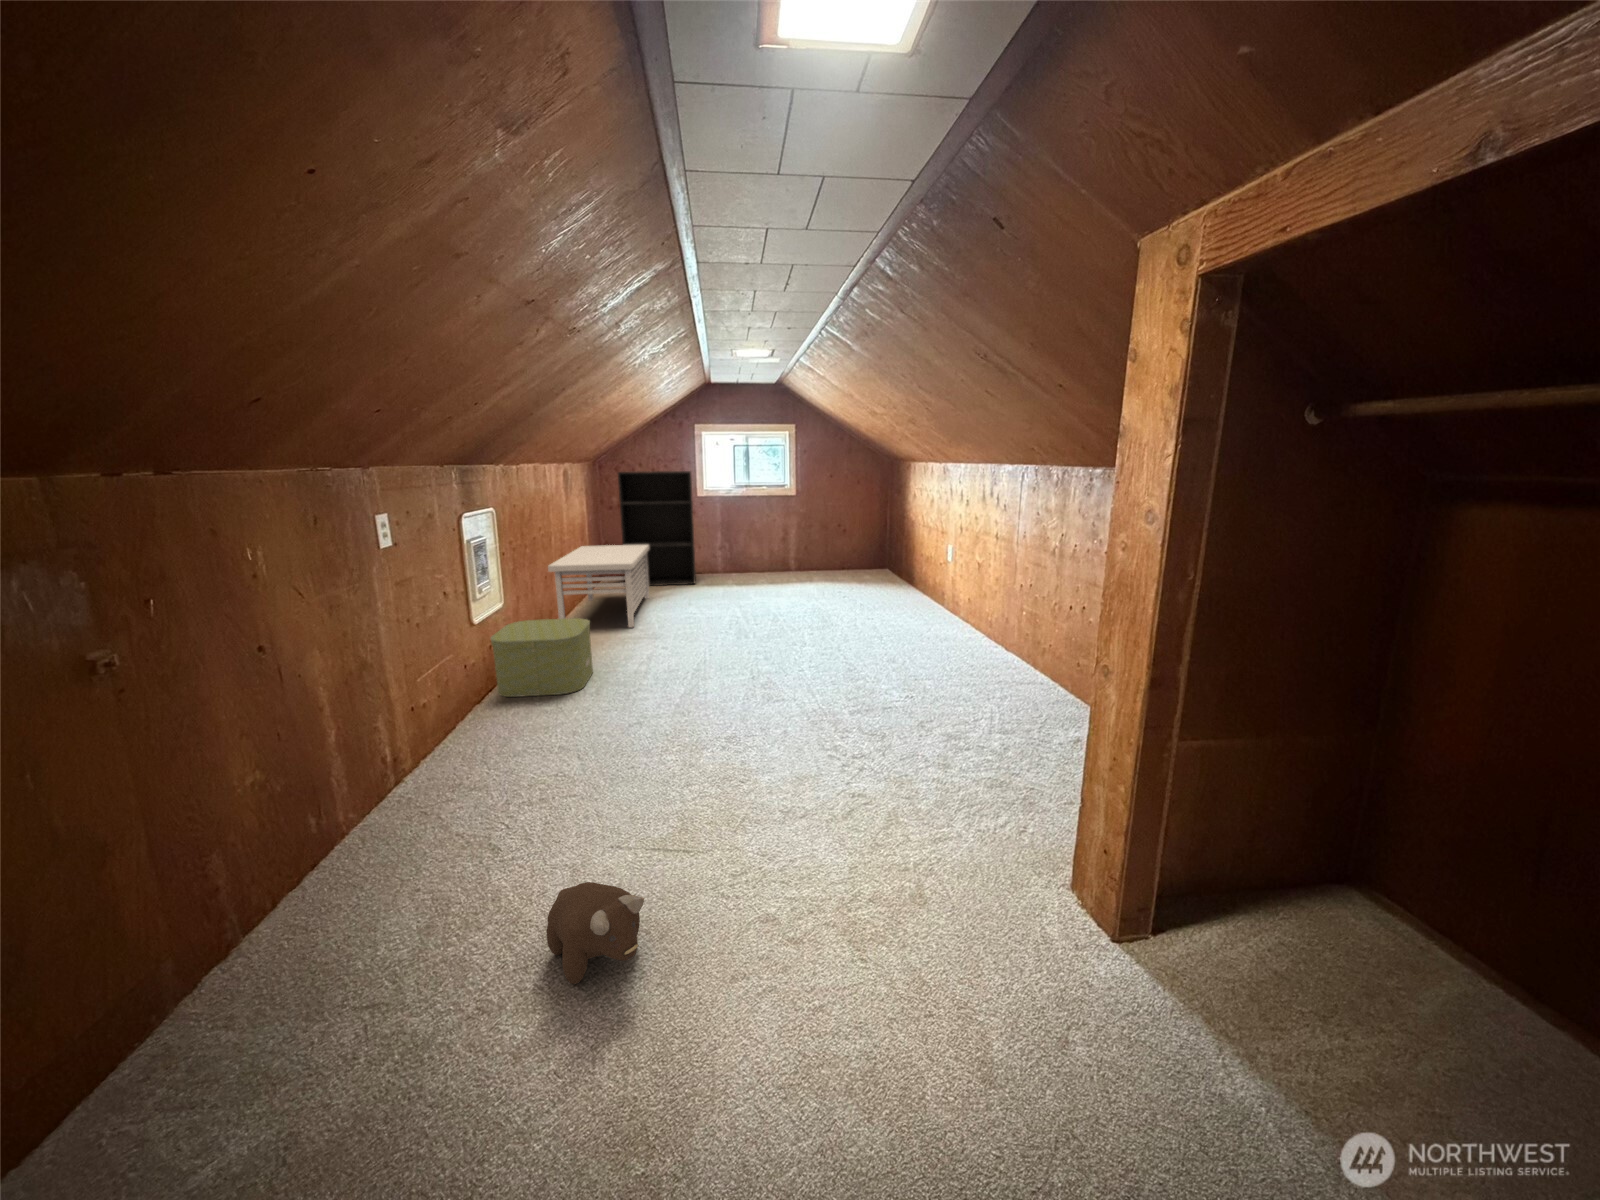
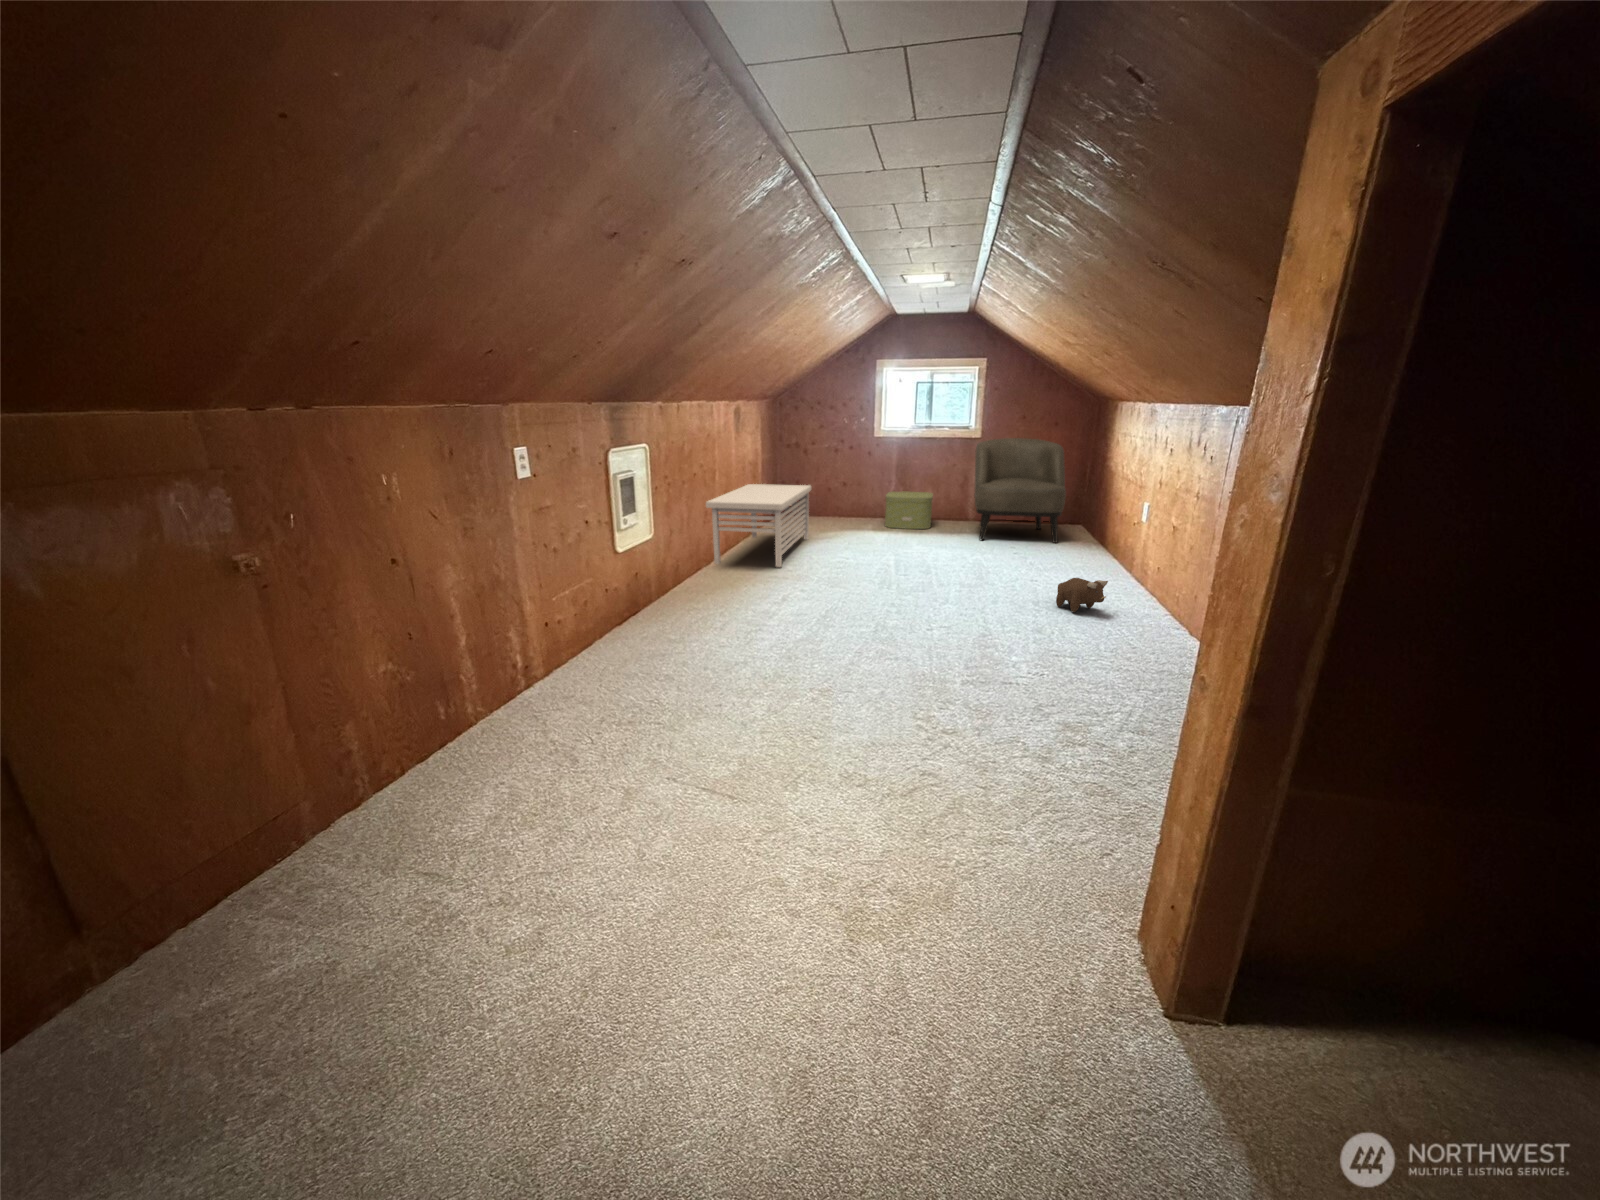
bookshelf: present [618,471,696,586] -> none [790,410,866,528]
armchair: none [798,495,880,588] -> present [974,438,1066,543]
storage box: present [491,618,593,697] -> present [885,491,933,529]
plush toy: present [547,882,644,984] -> present [1056,578,1108,612]

